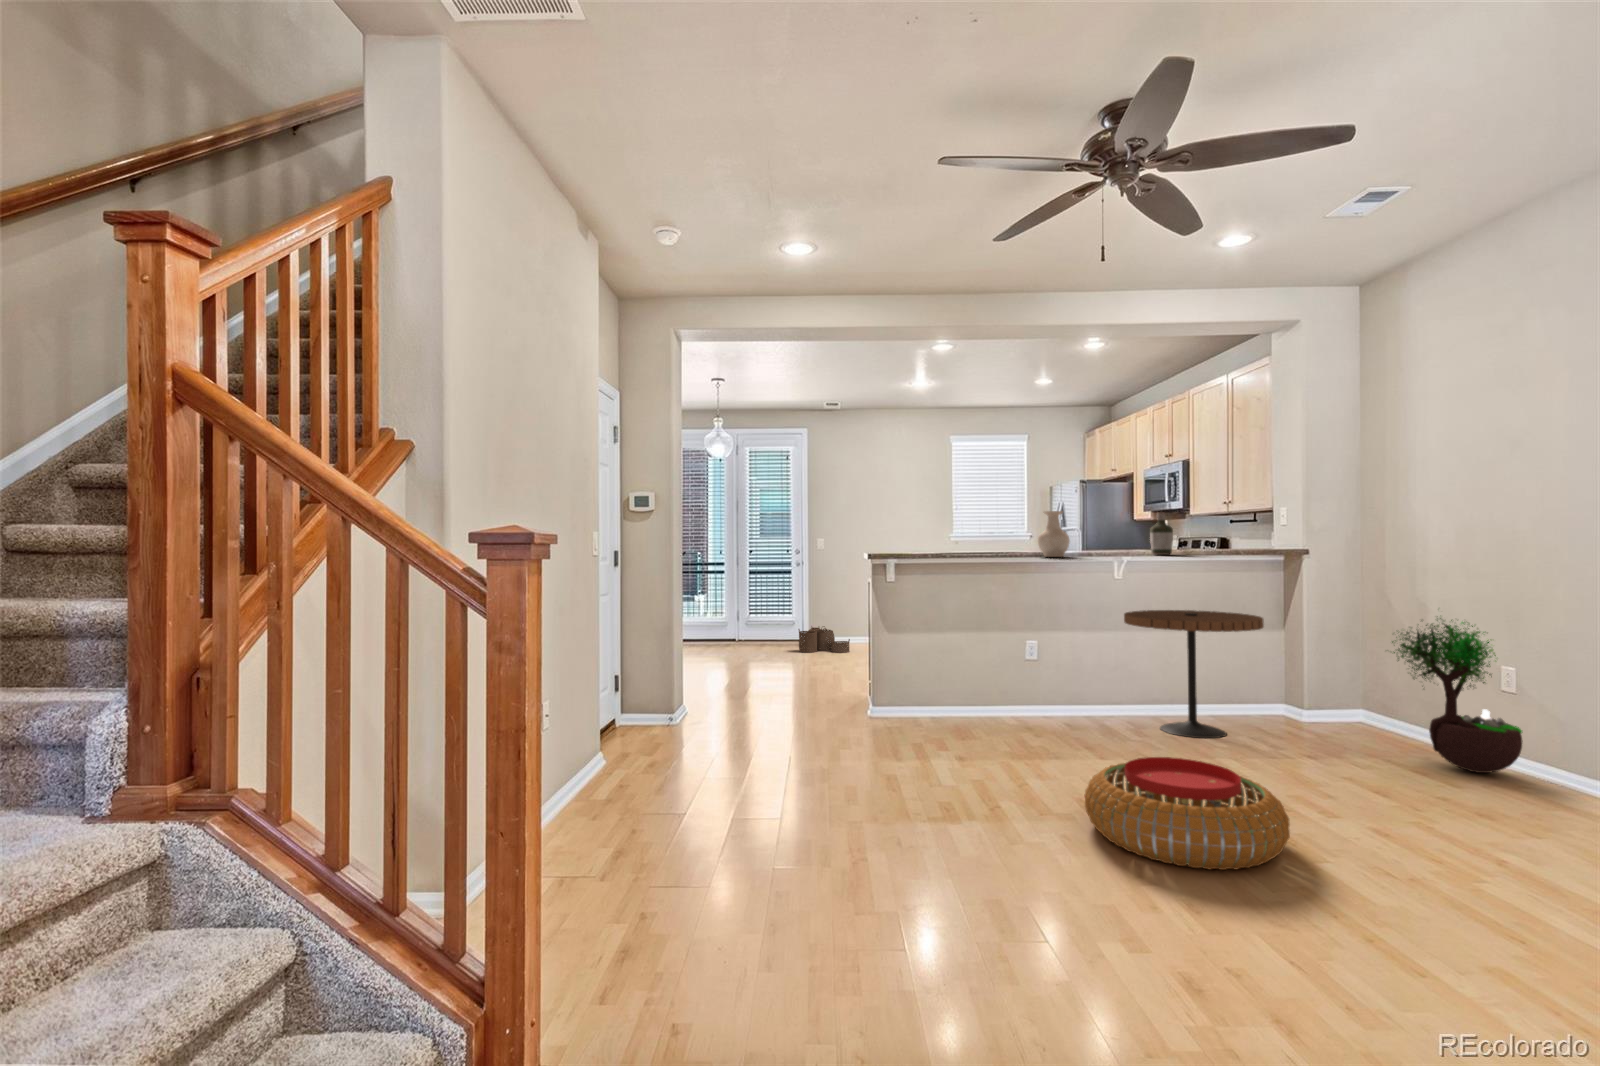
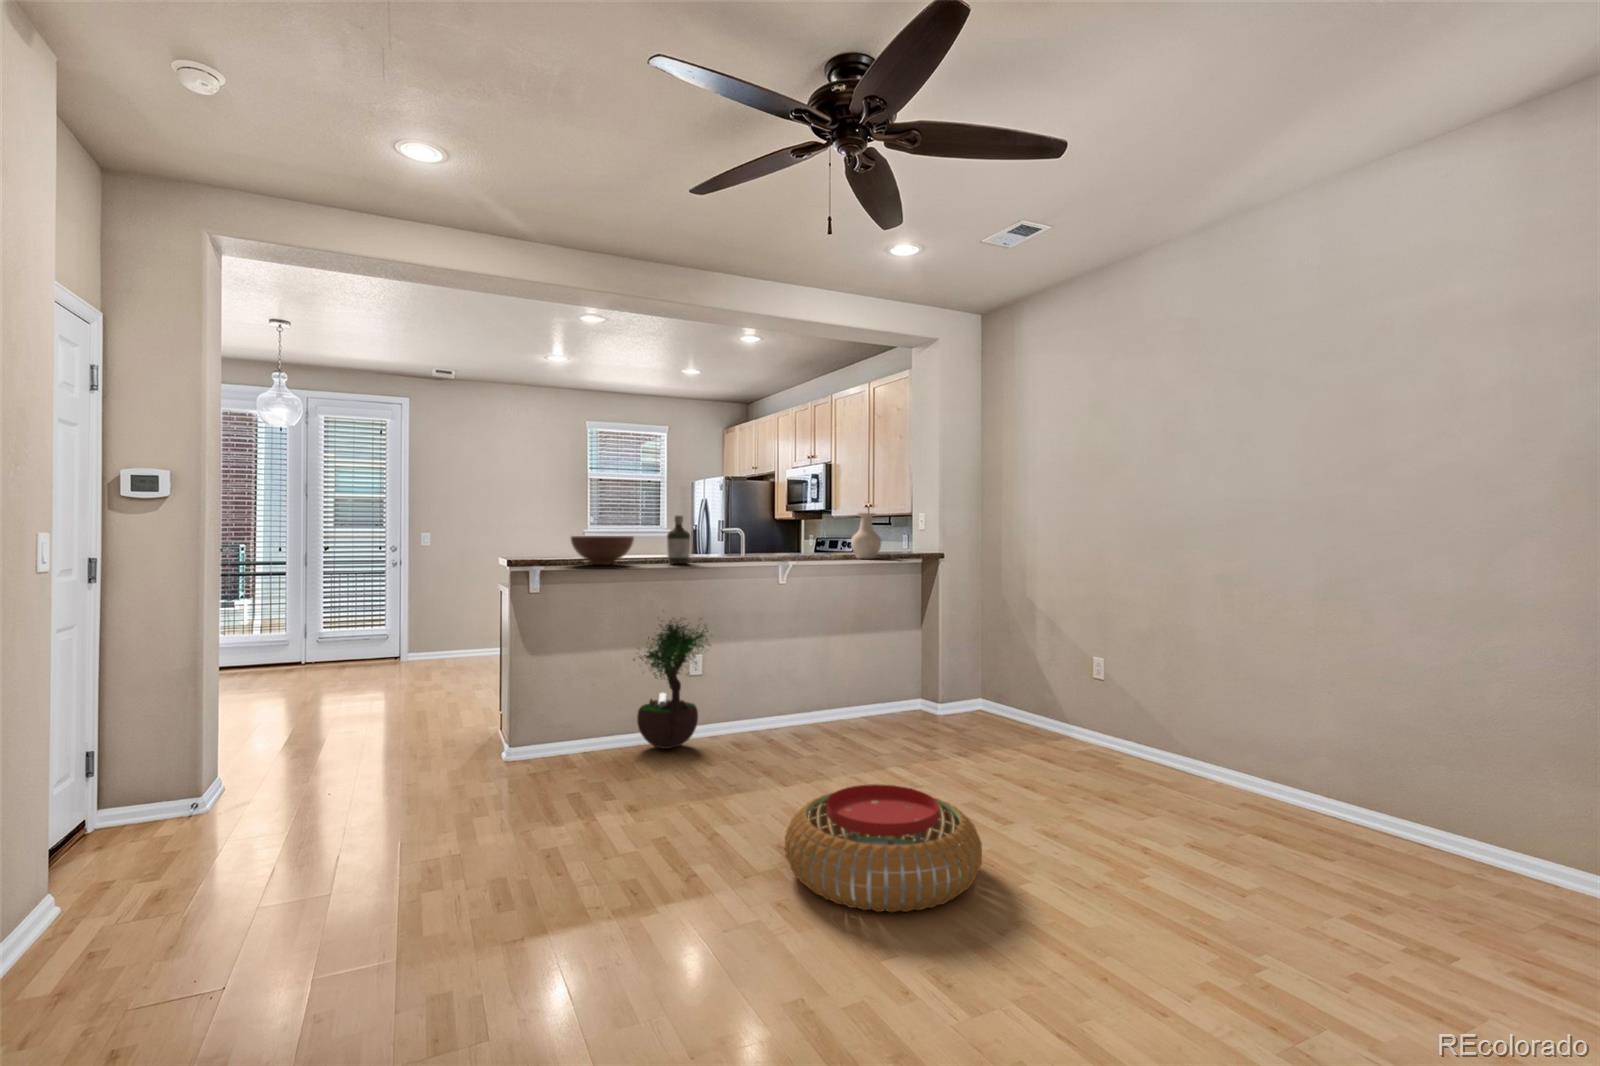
vase: present [1038,511,1070,557] -> present [851,513,881,559]
bottle: present [1150,512,1173,555] -> present [667,516,690,564]
fruit bowl: none [921,534,974,558] -> present [571,536,634,565]
side table: present [1124,610,1264,738] -> none [788,614,913,744]
potted tree: present [1392,618,1523,773] -> present [634,620,710,749]
woven basket: present [798,626,850,653] -> none [395,641,464,676]

